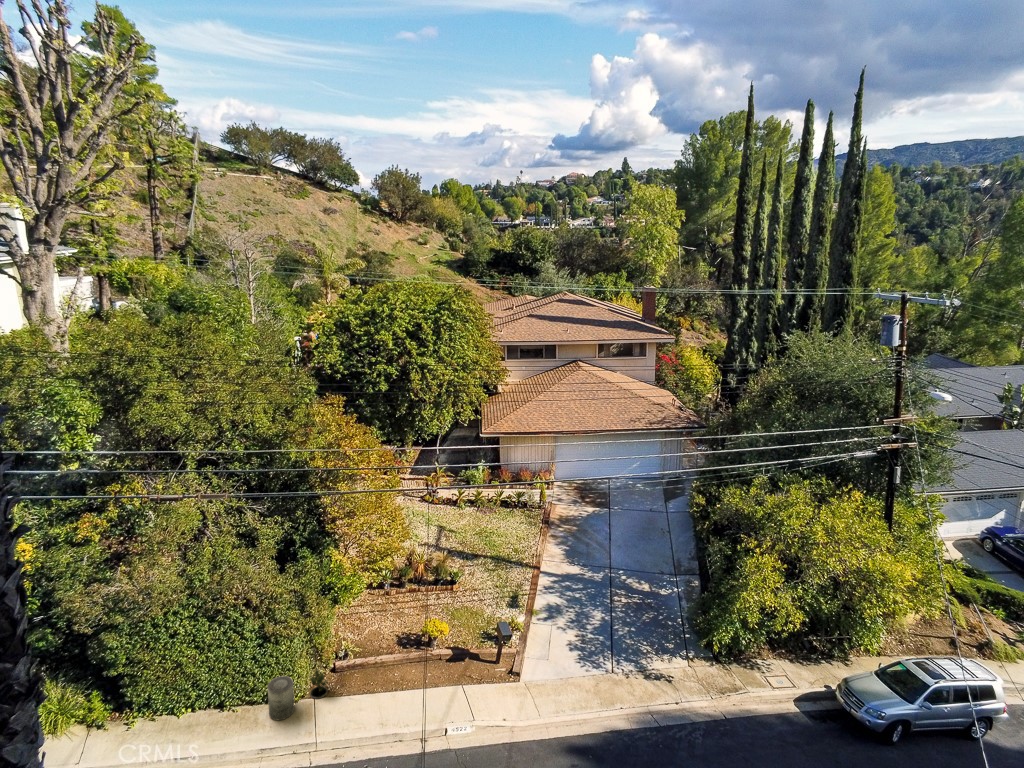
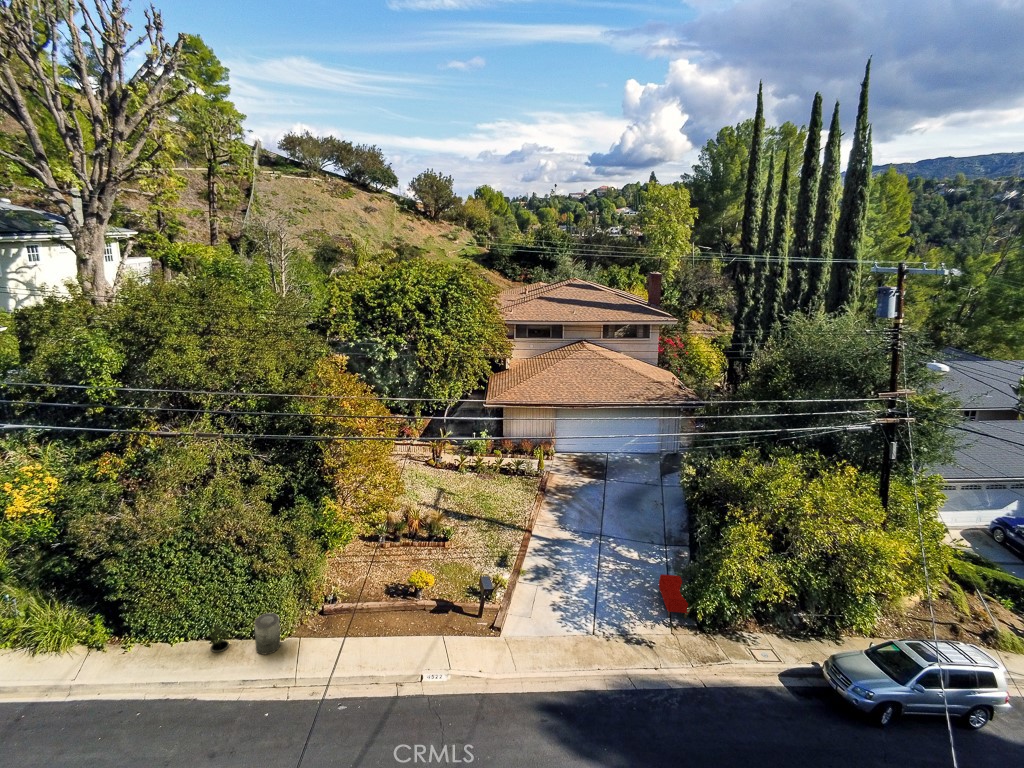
bench: none [674,609,709,654] -> present [659,574,689,618]
potted tree: present [310,669,328,699] -> present [210,624,229,652]

